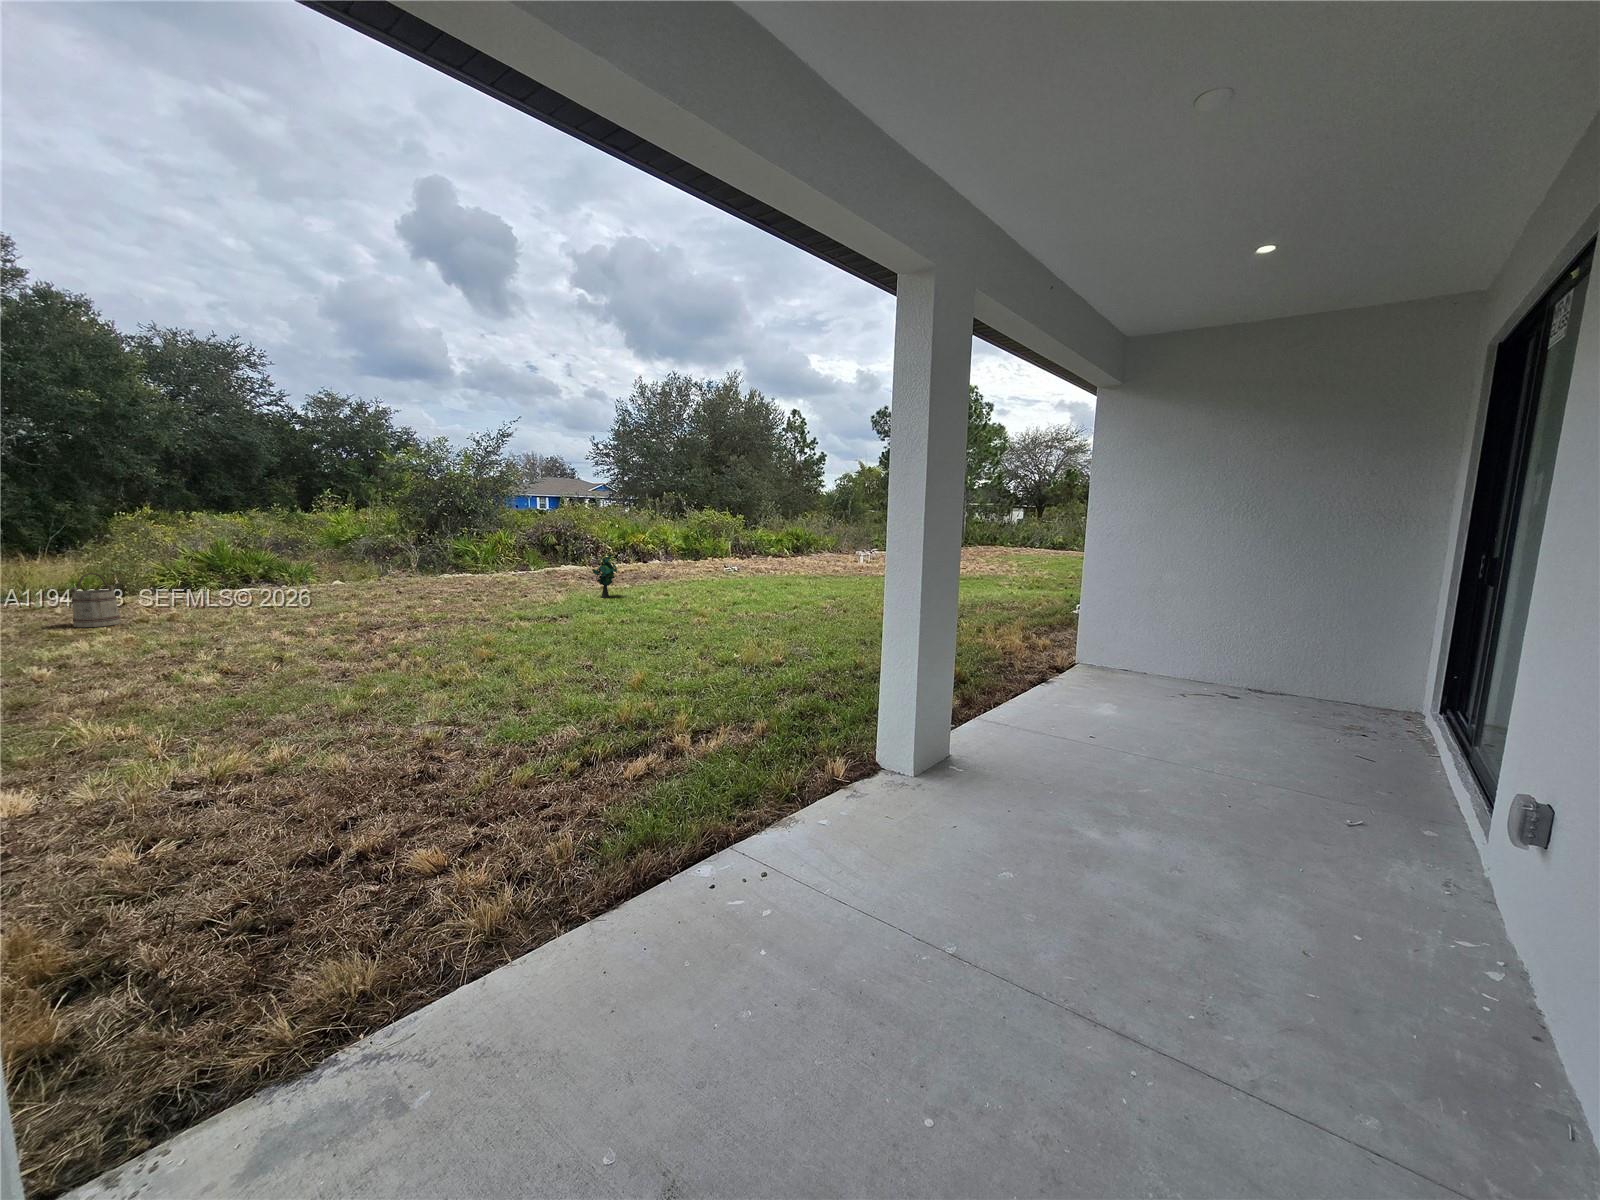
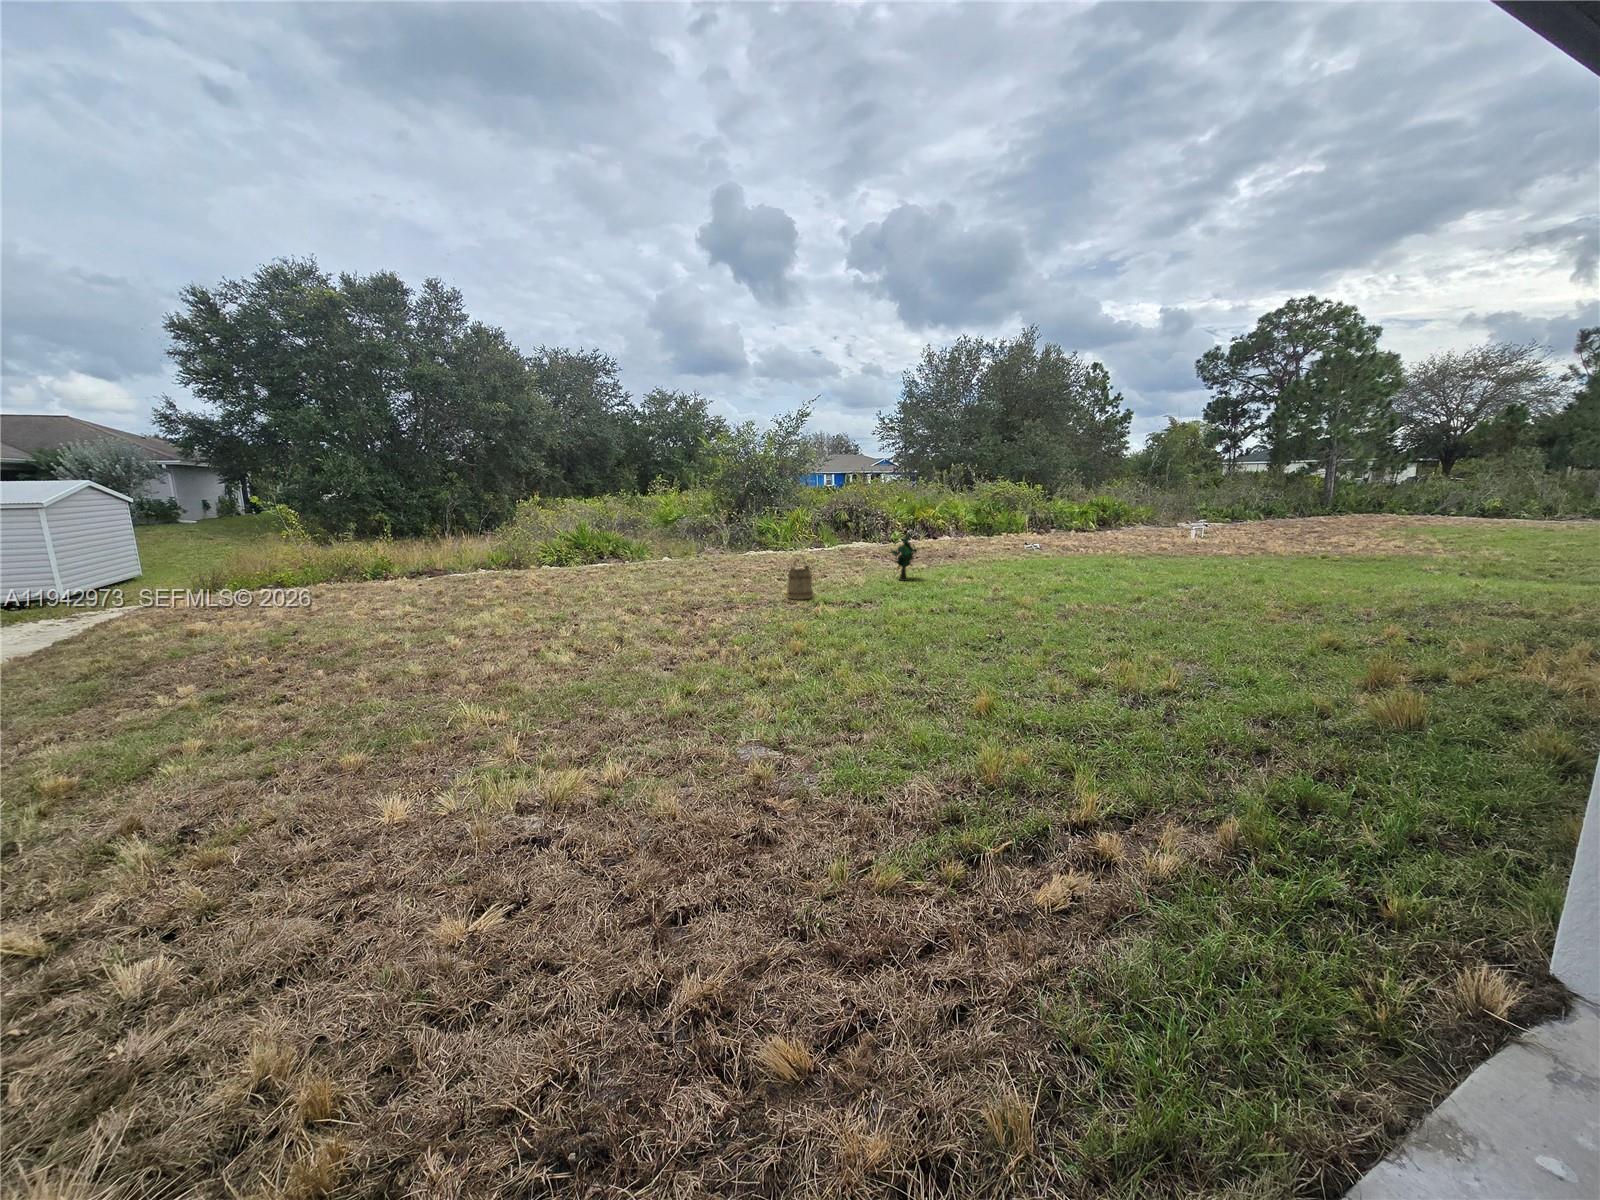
bucket: present [69,573,121,627] -> present [787,555,813,599]

